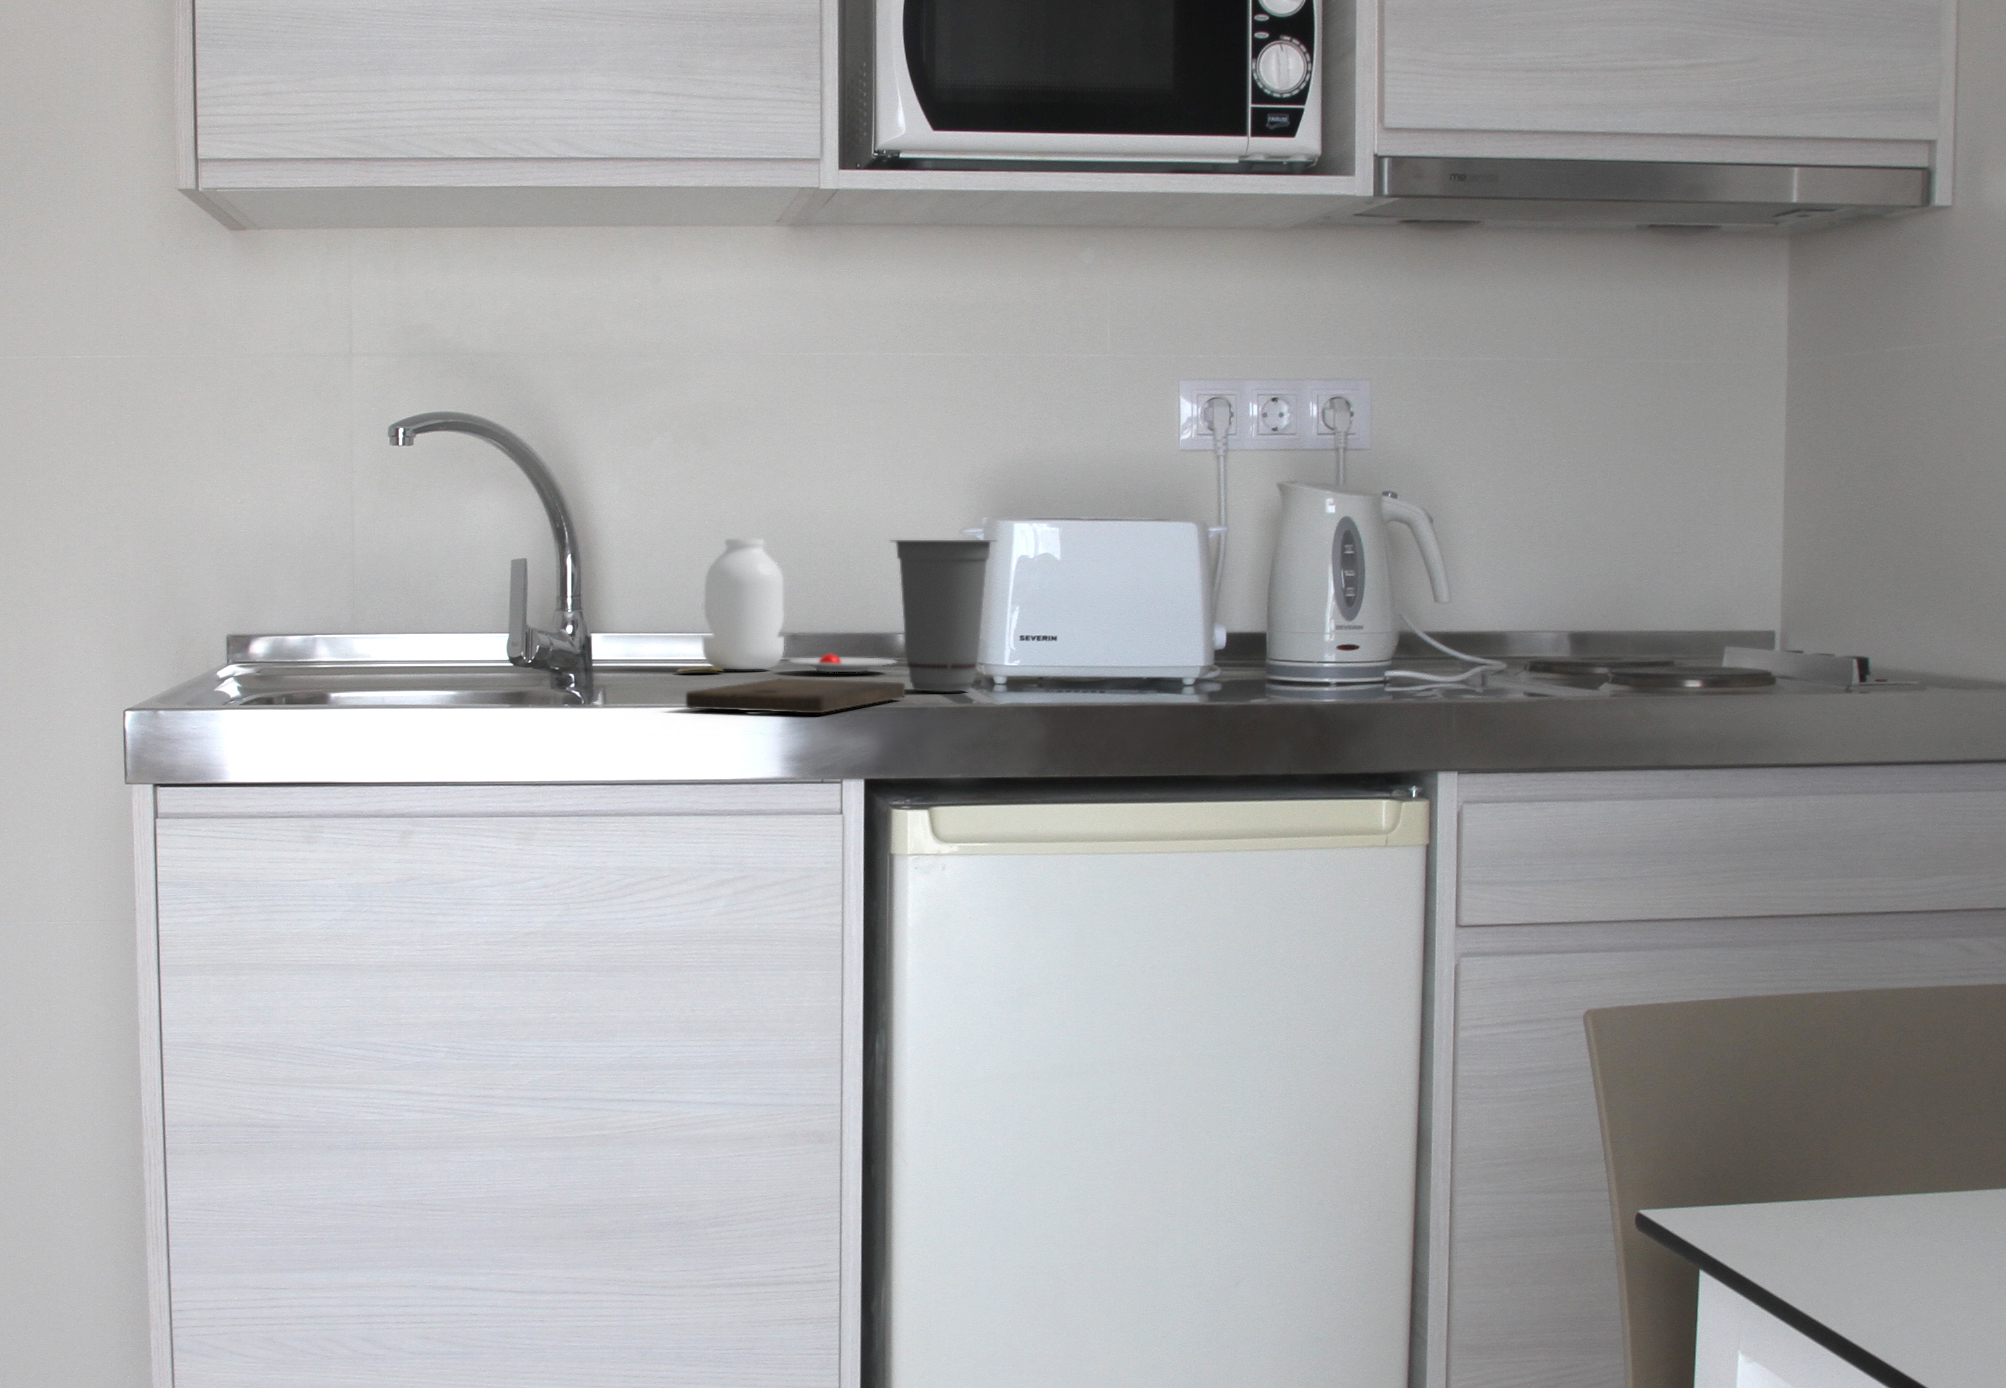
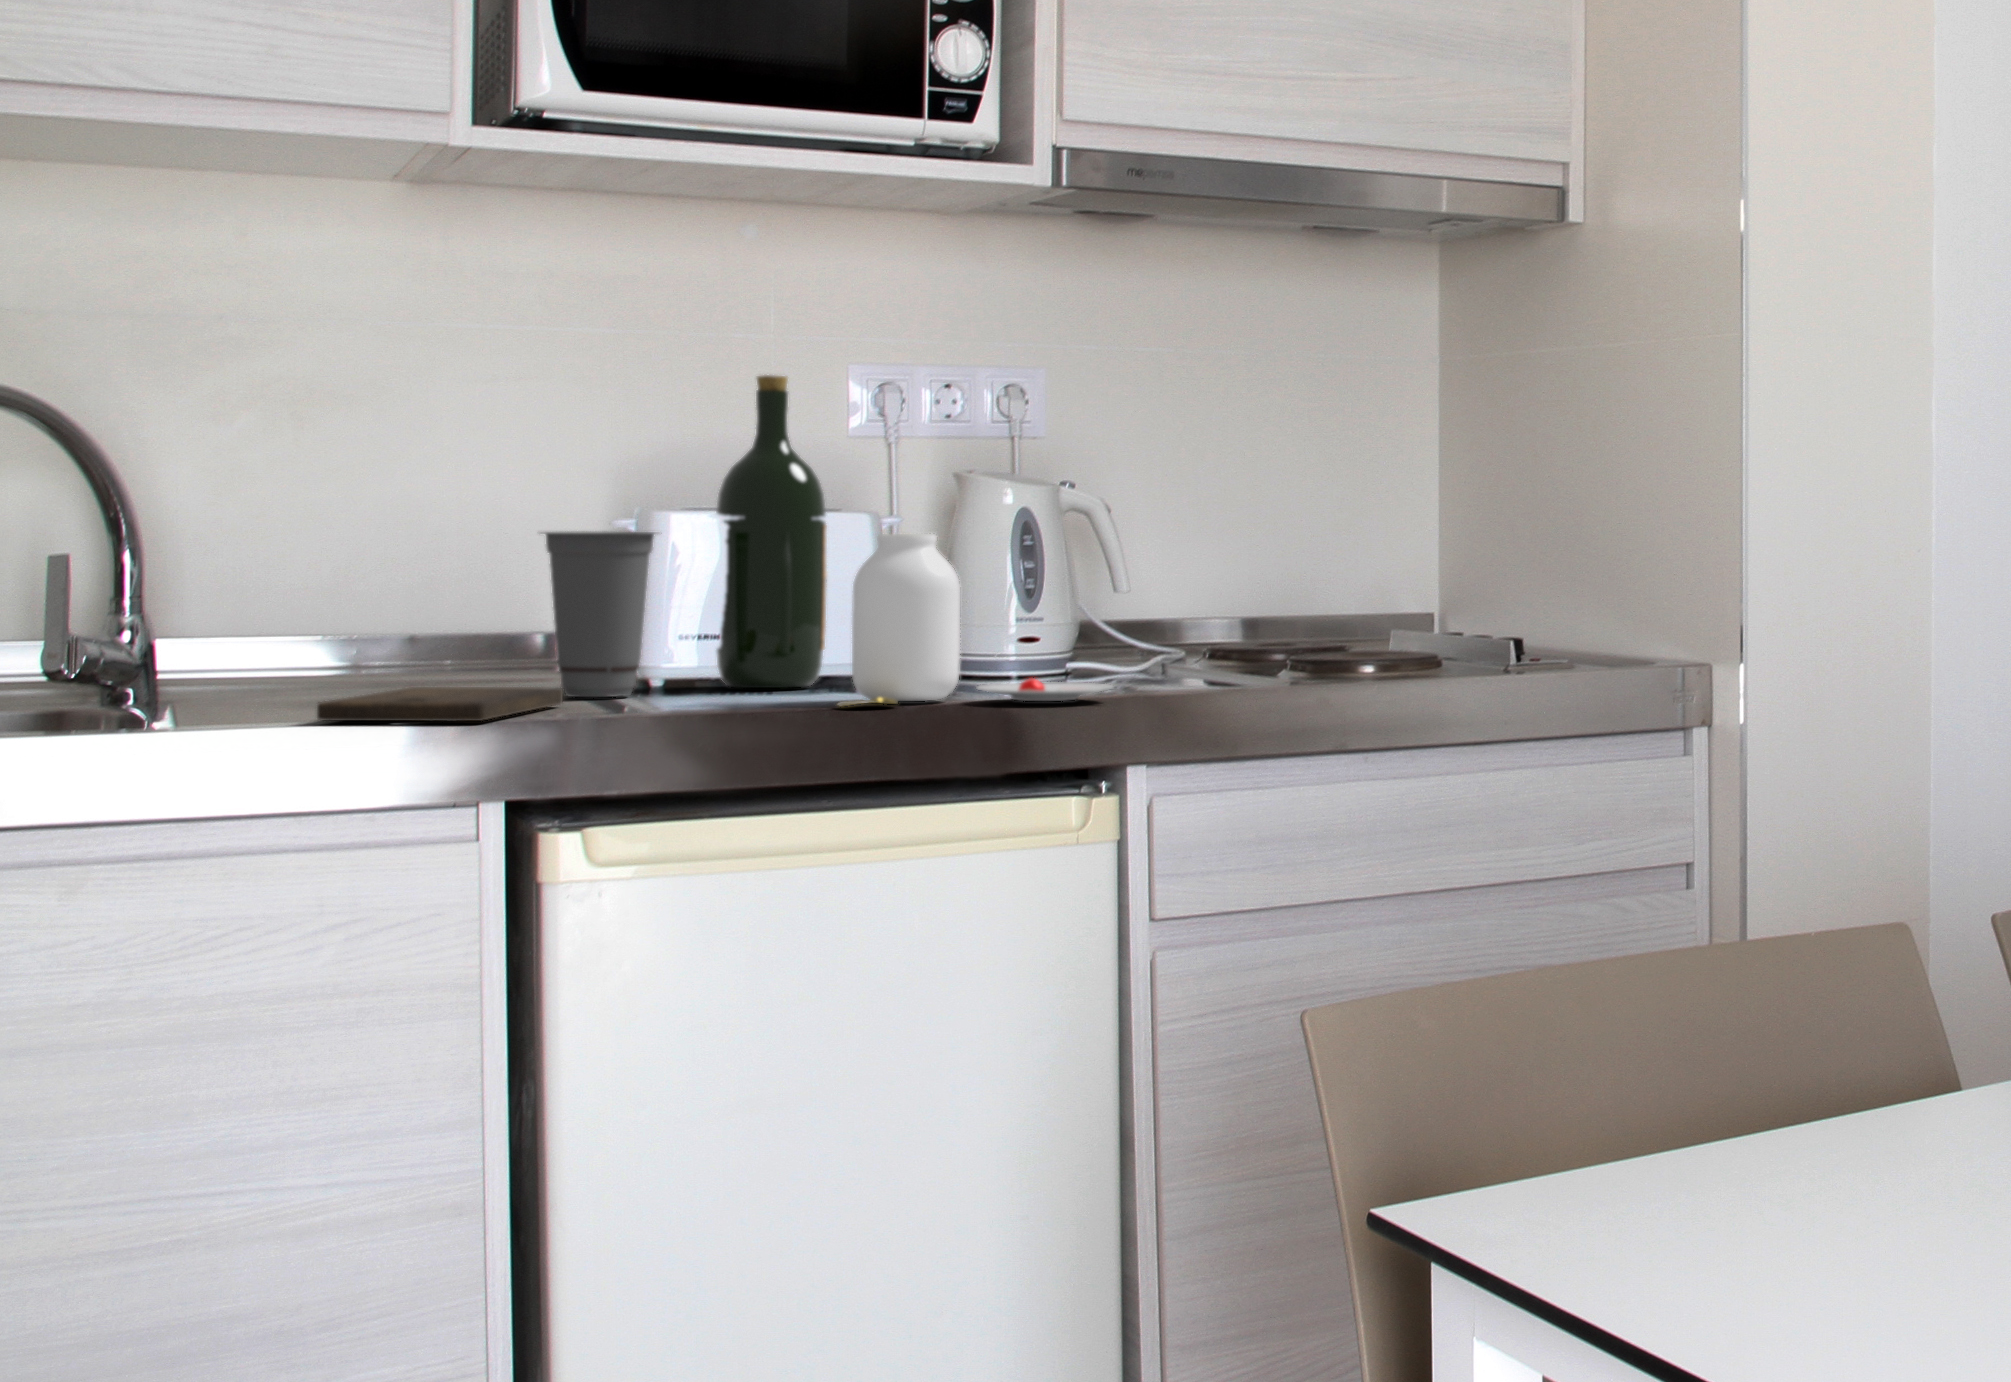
wine bottle: none [1049,393,1149,686] -> present [716,375,827,688]
jar: present [678,539,895,672] -> present [837,534,1113,707]

